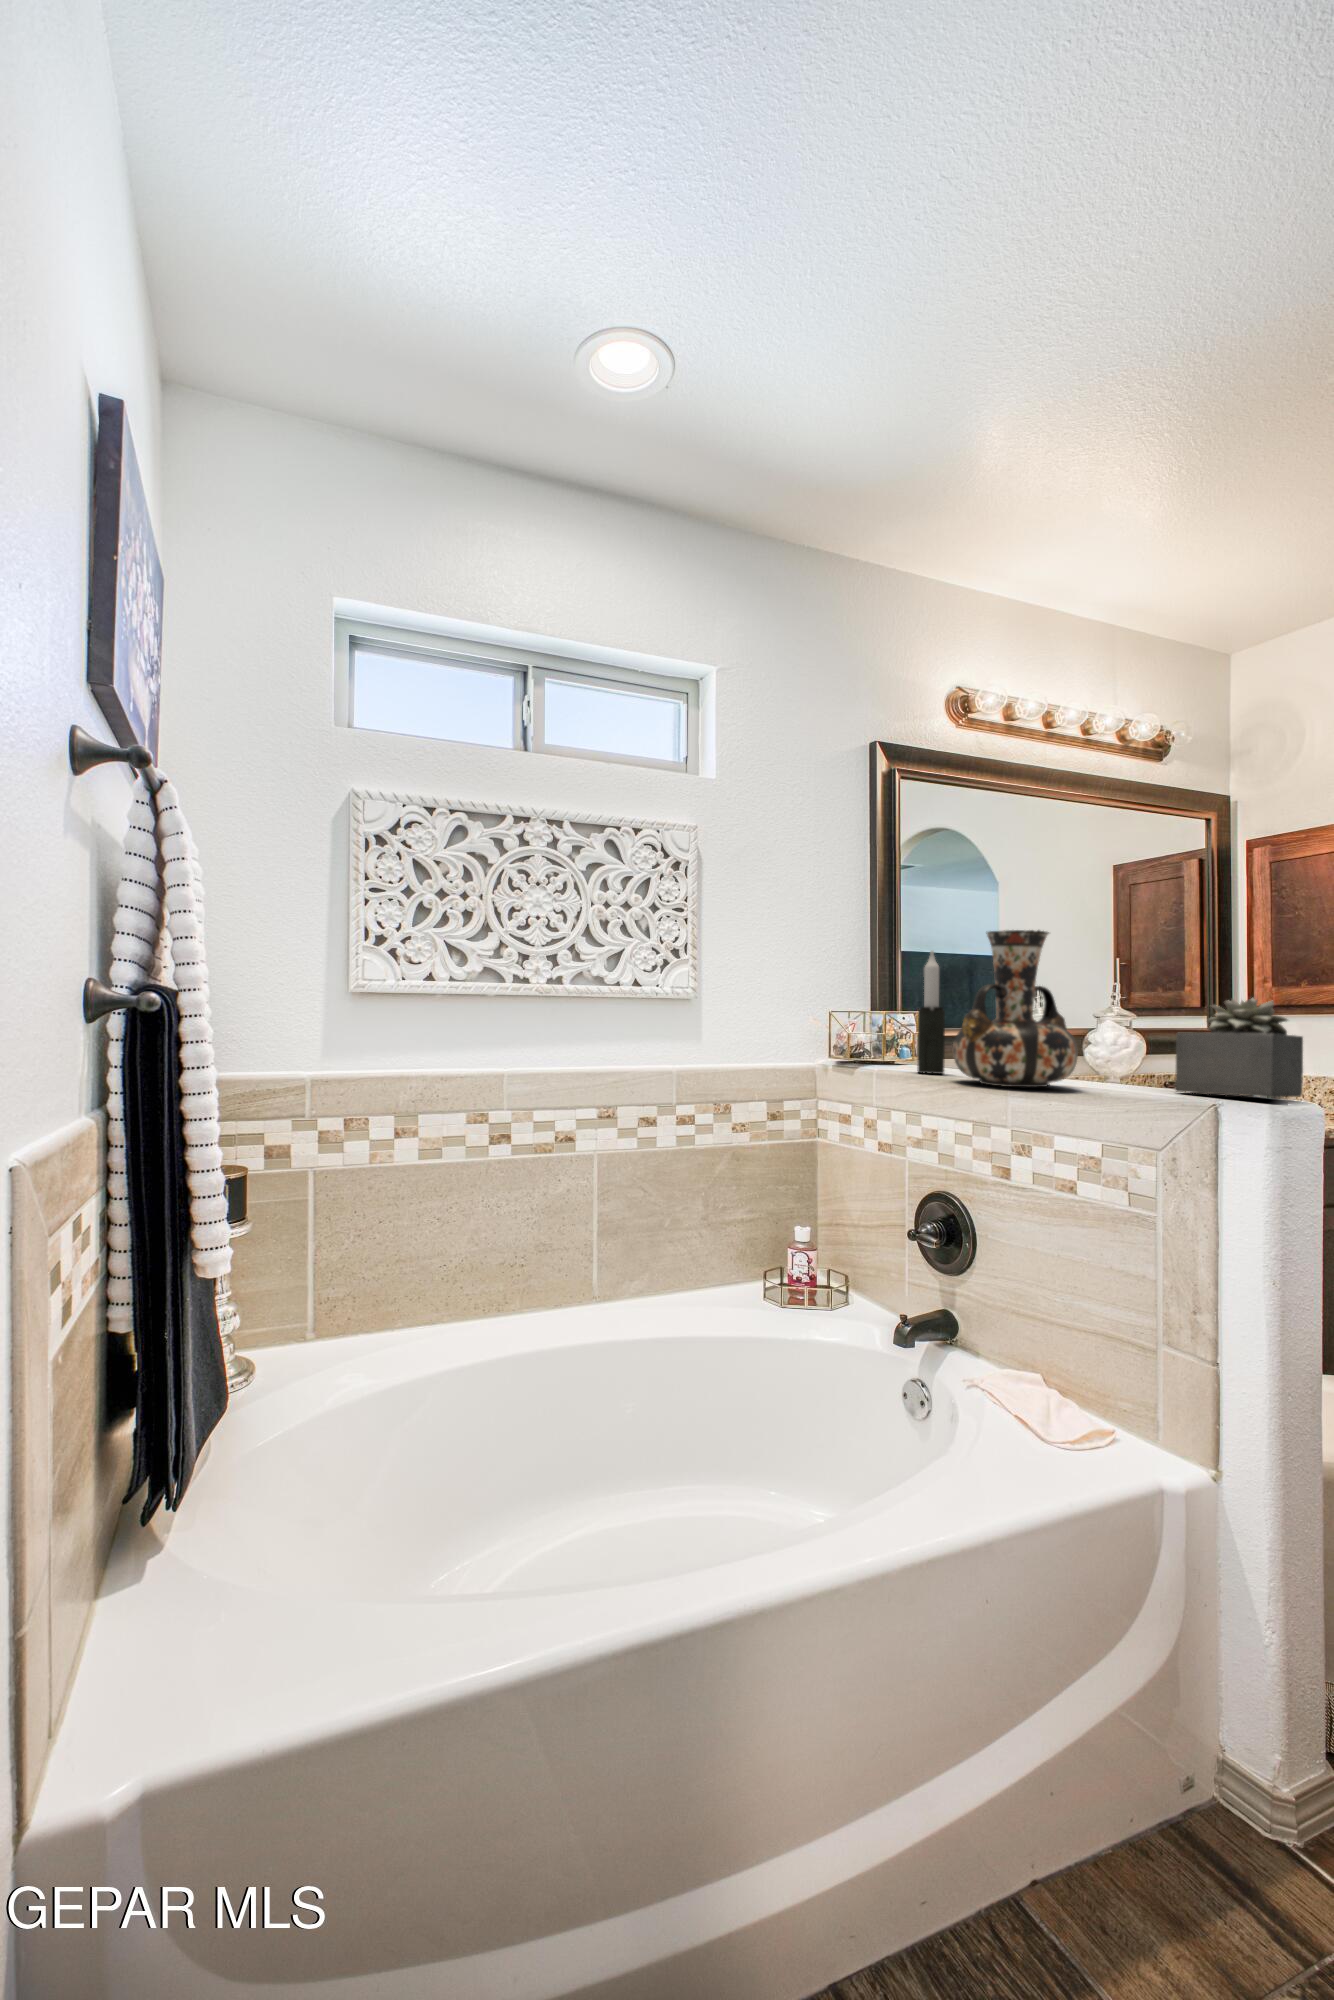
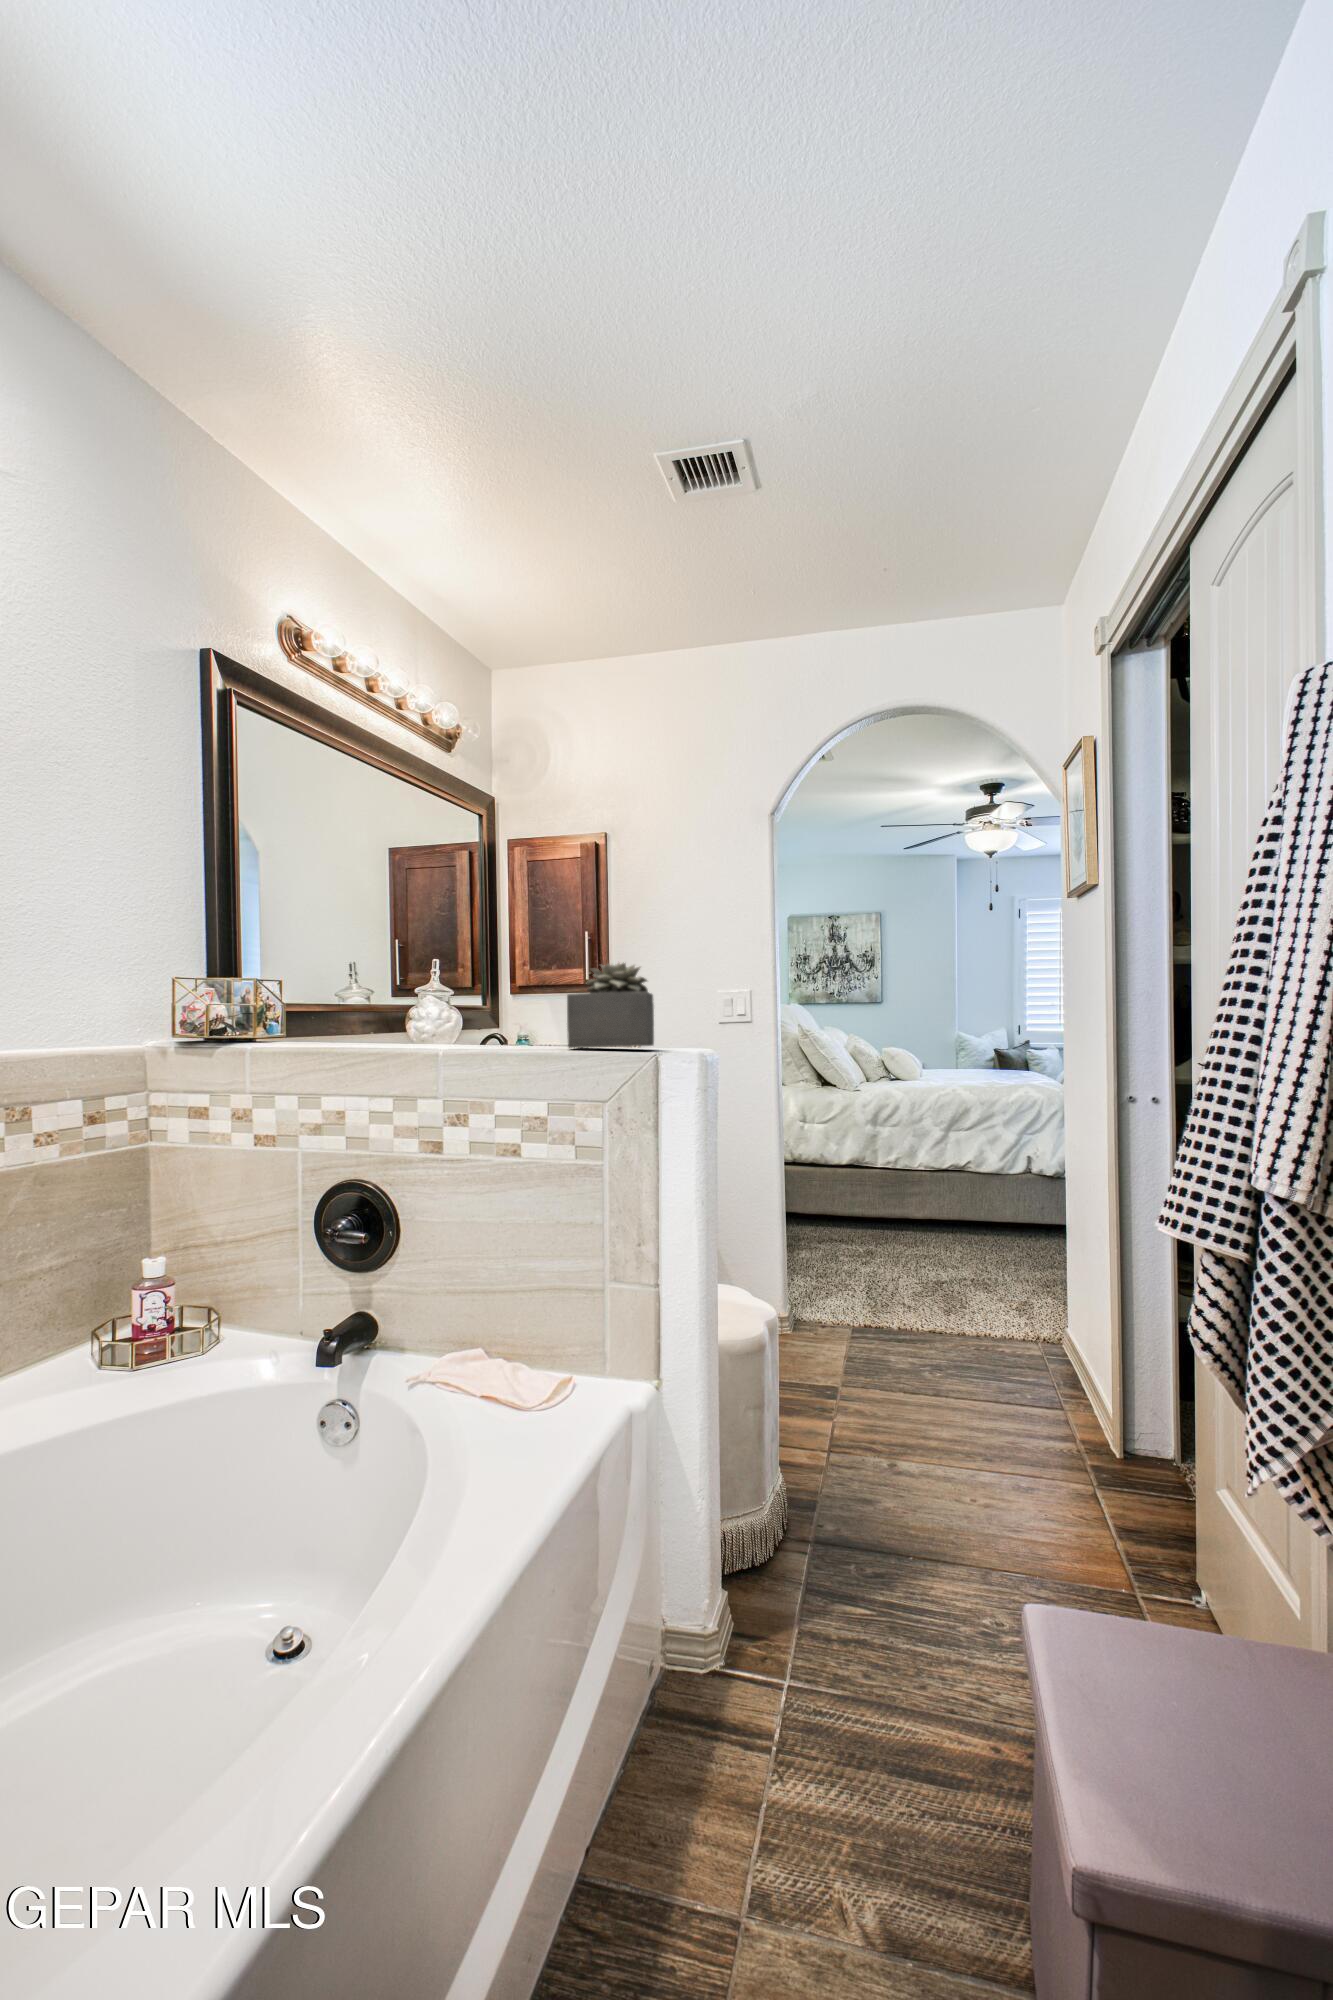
decorative vase: present [953,930,1078,1087] -> none [382,887,508,1053]
candle: present [917,951,945,1074] -> none [316,908,351,1048]

